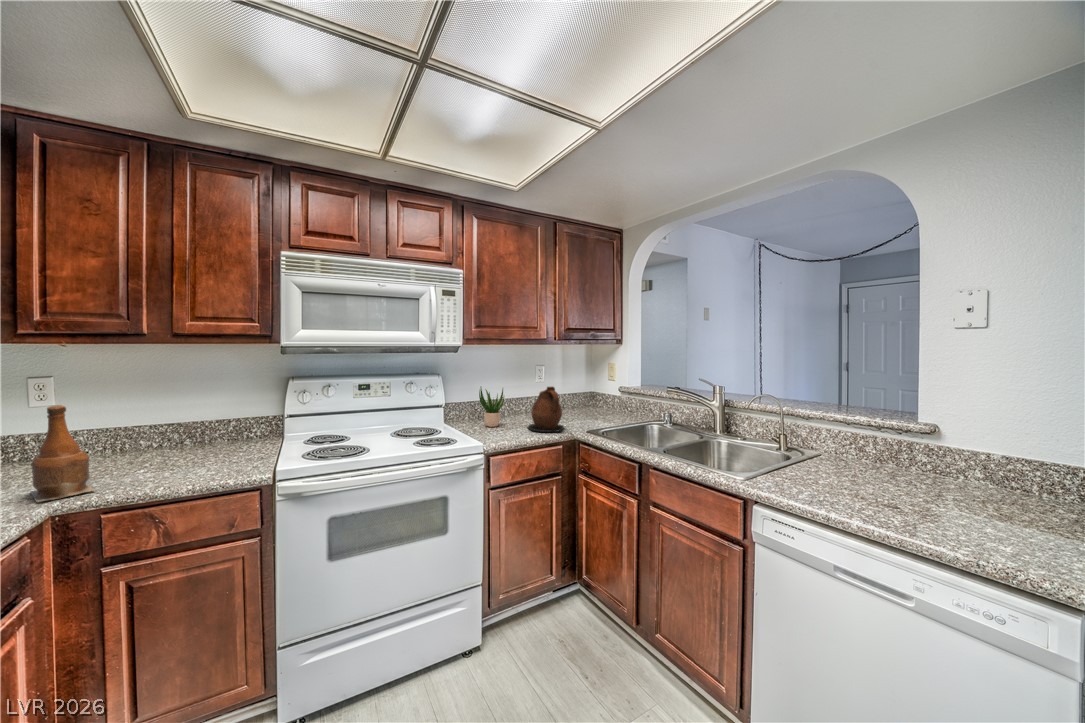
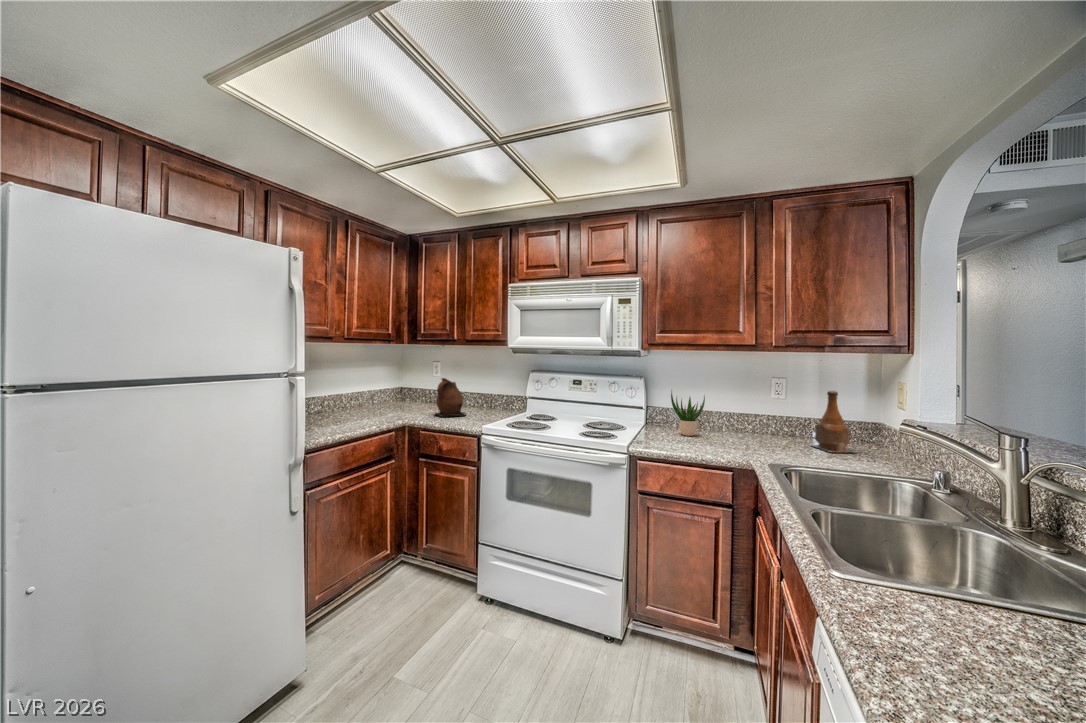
ceramic pitcher: present [528,387,564,432] -> present [435,378,466,416]
bottle: present [30,405,94,502] -> present [811,391,854,452]

